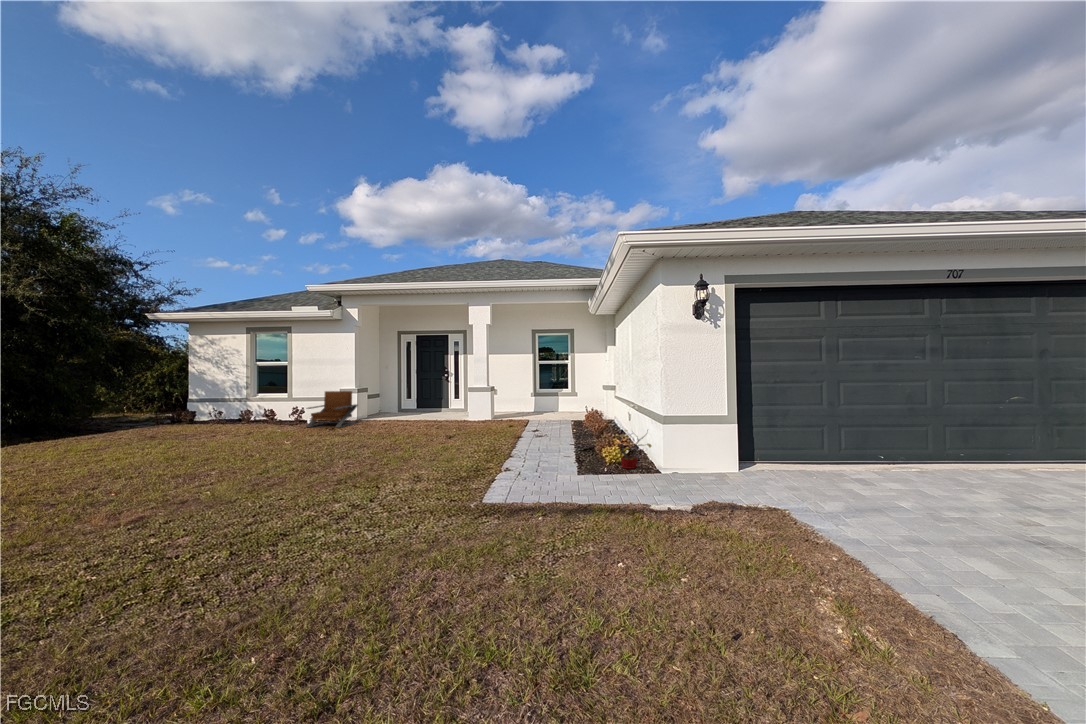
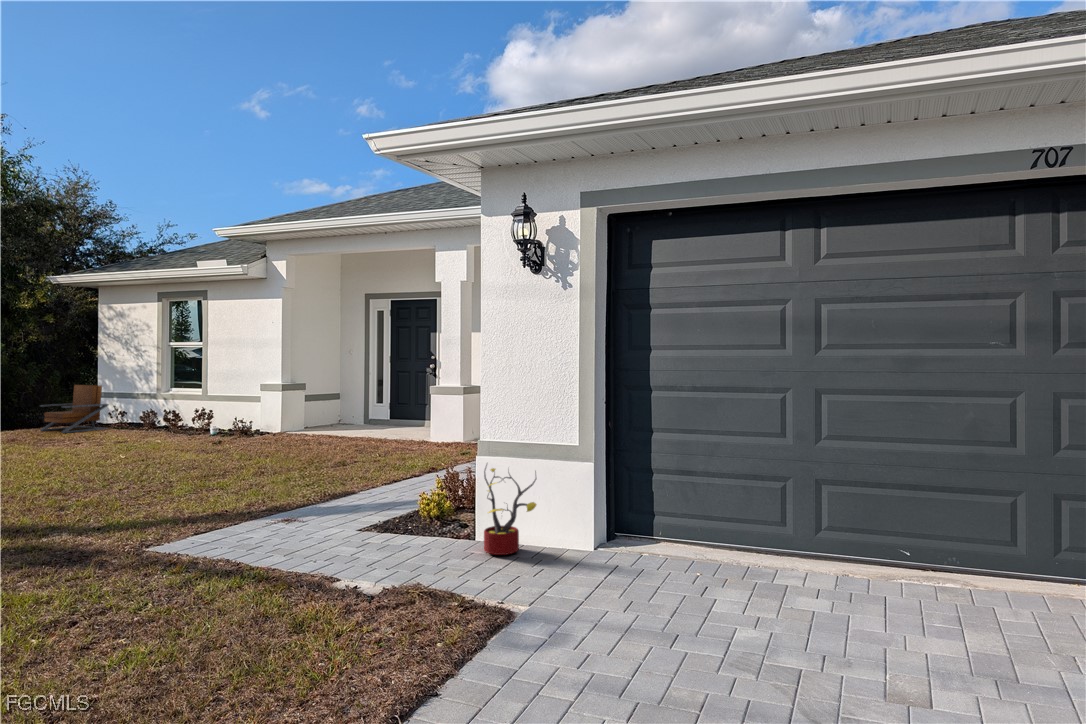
lounge chair: present [307,391,358,428] -> present [41,385,109,433]

